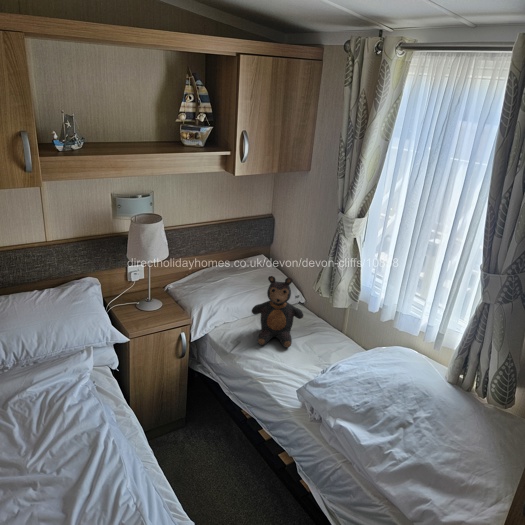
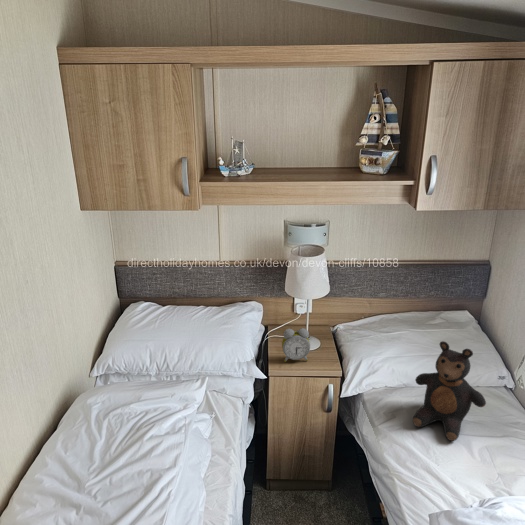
alarm clock: none [133,290,160,324] -> present [282,328,310,362]

